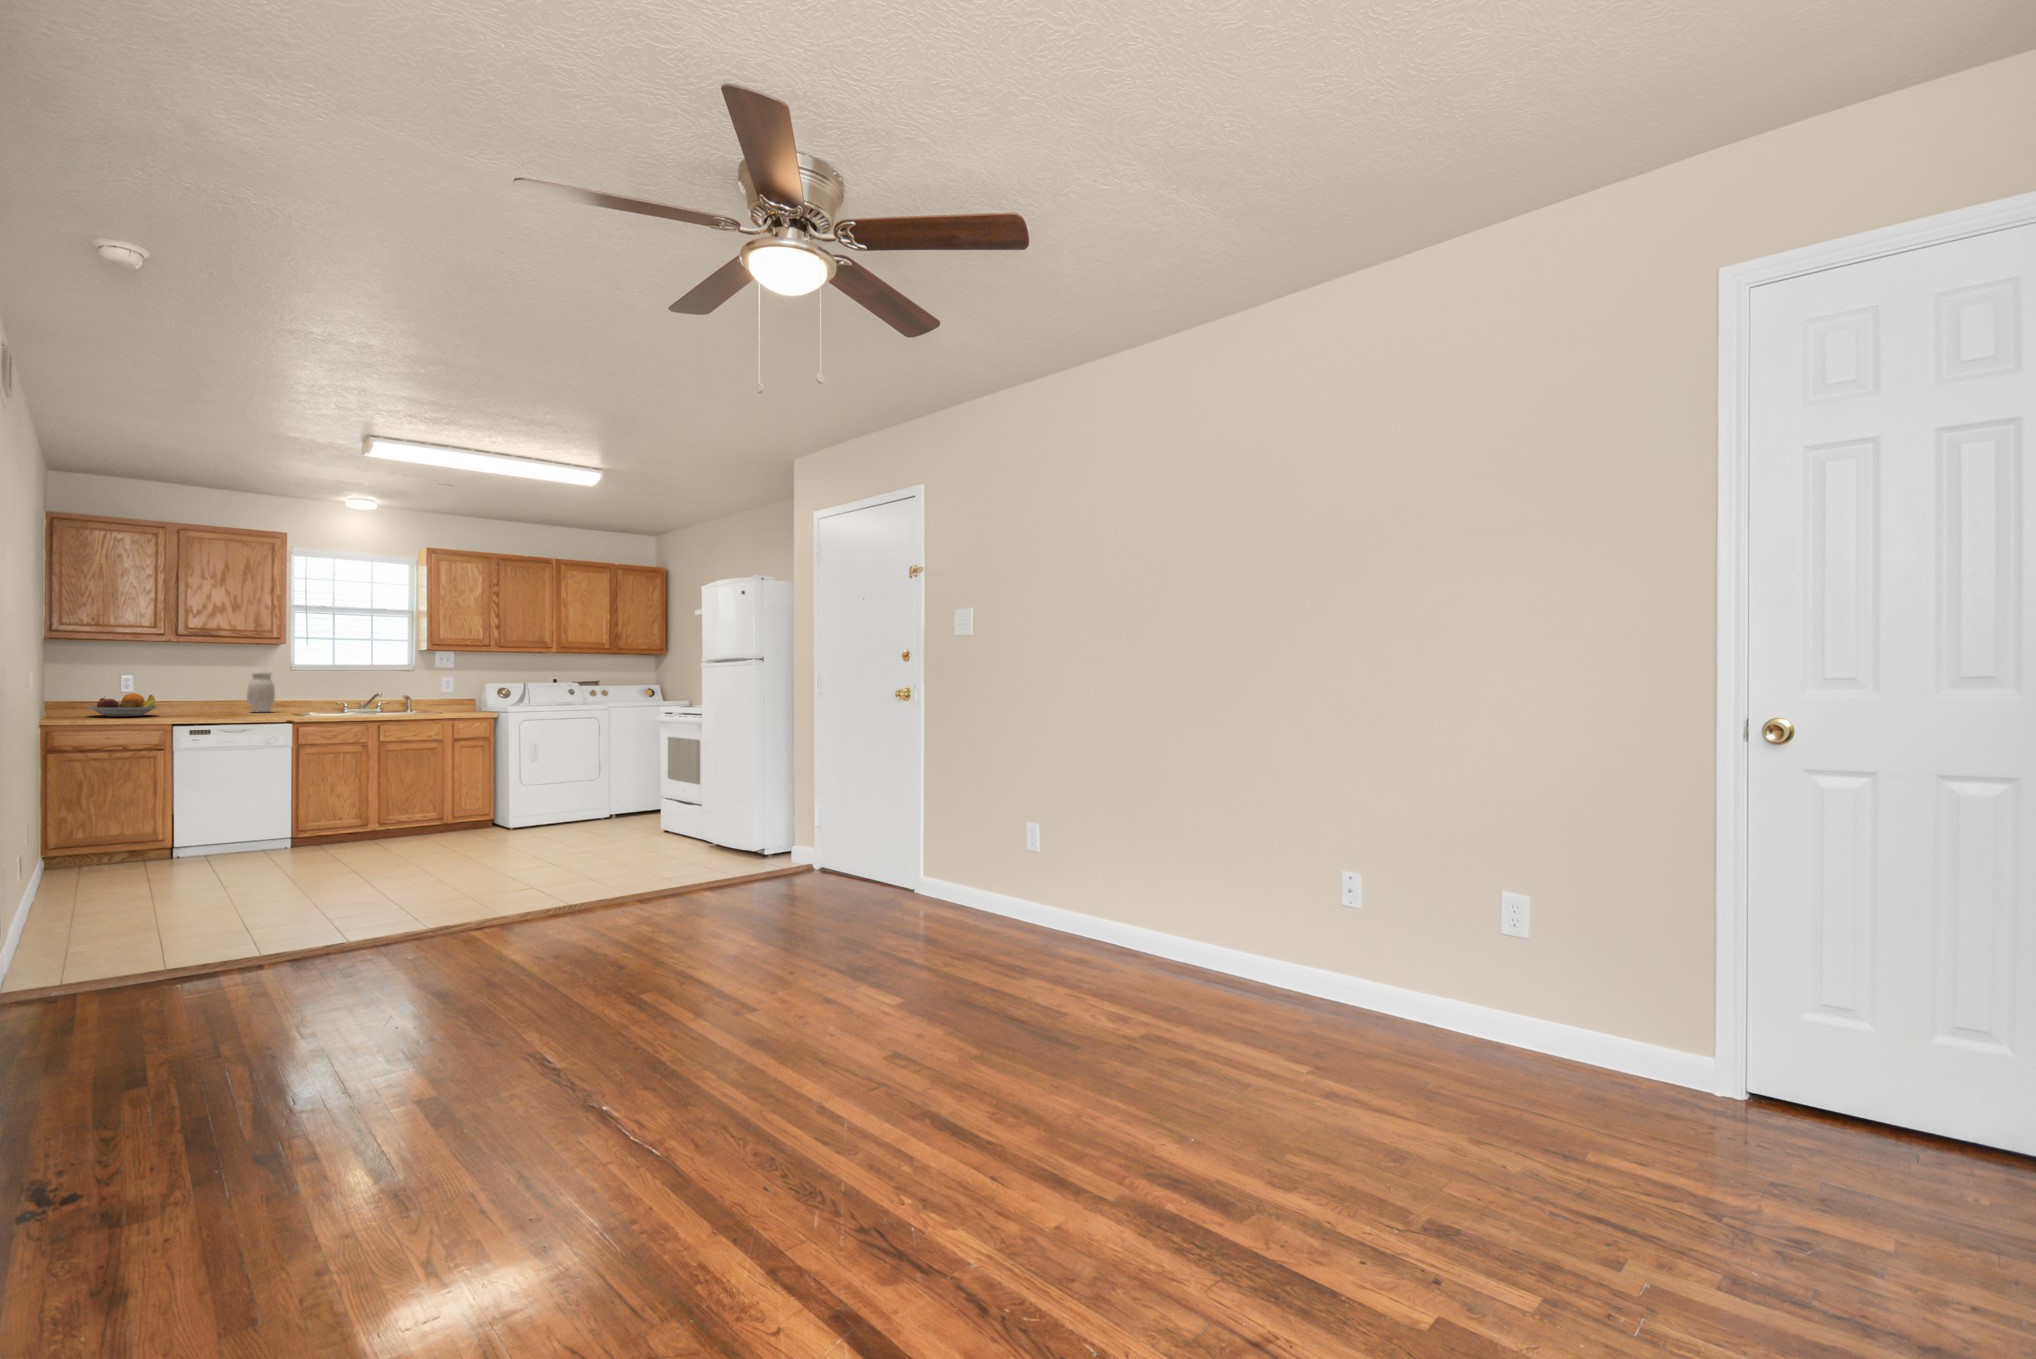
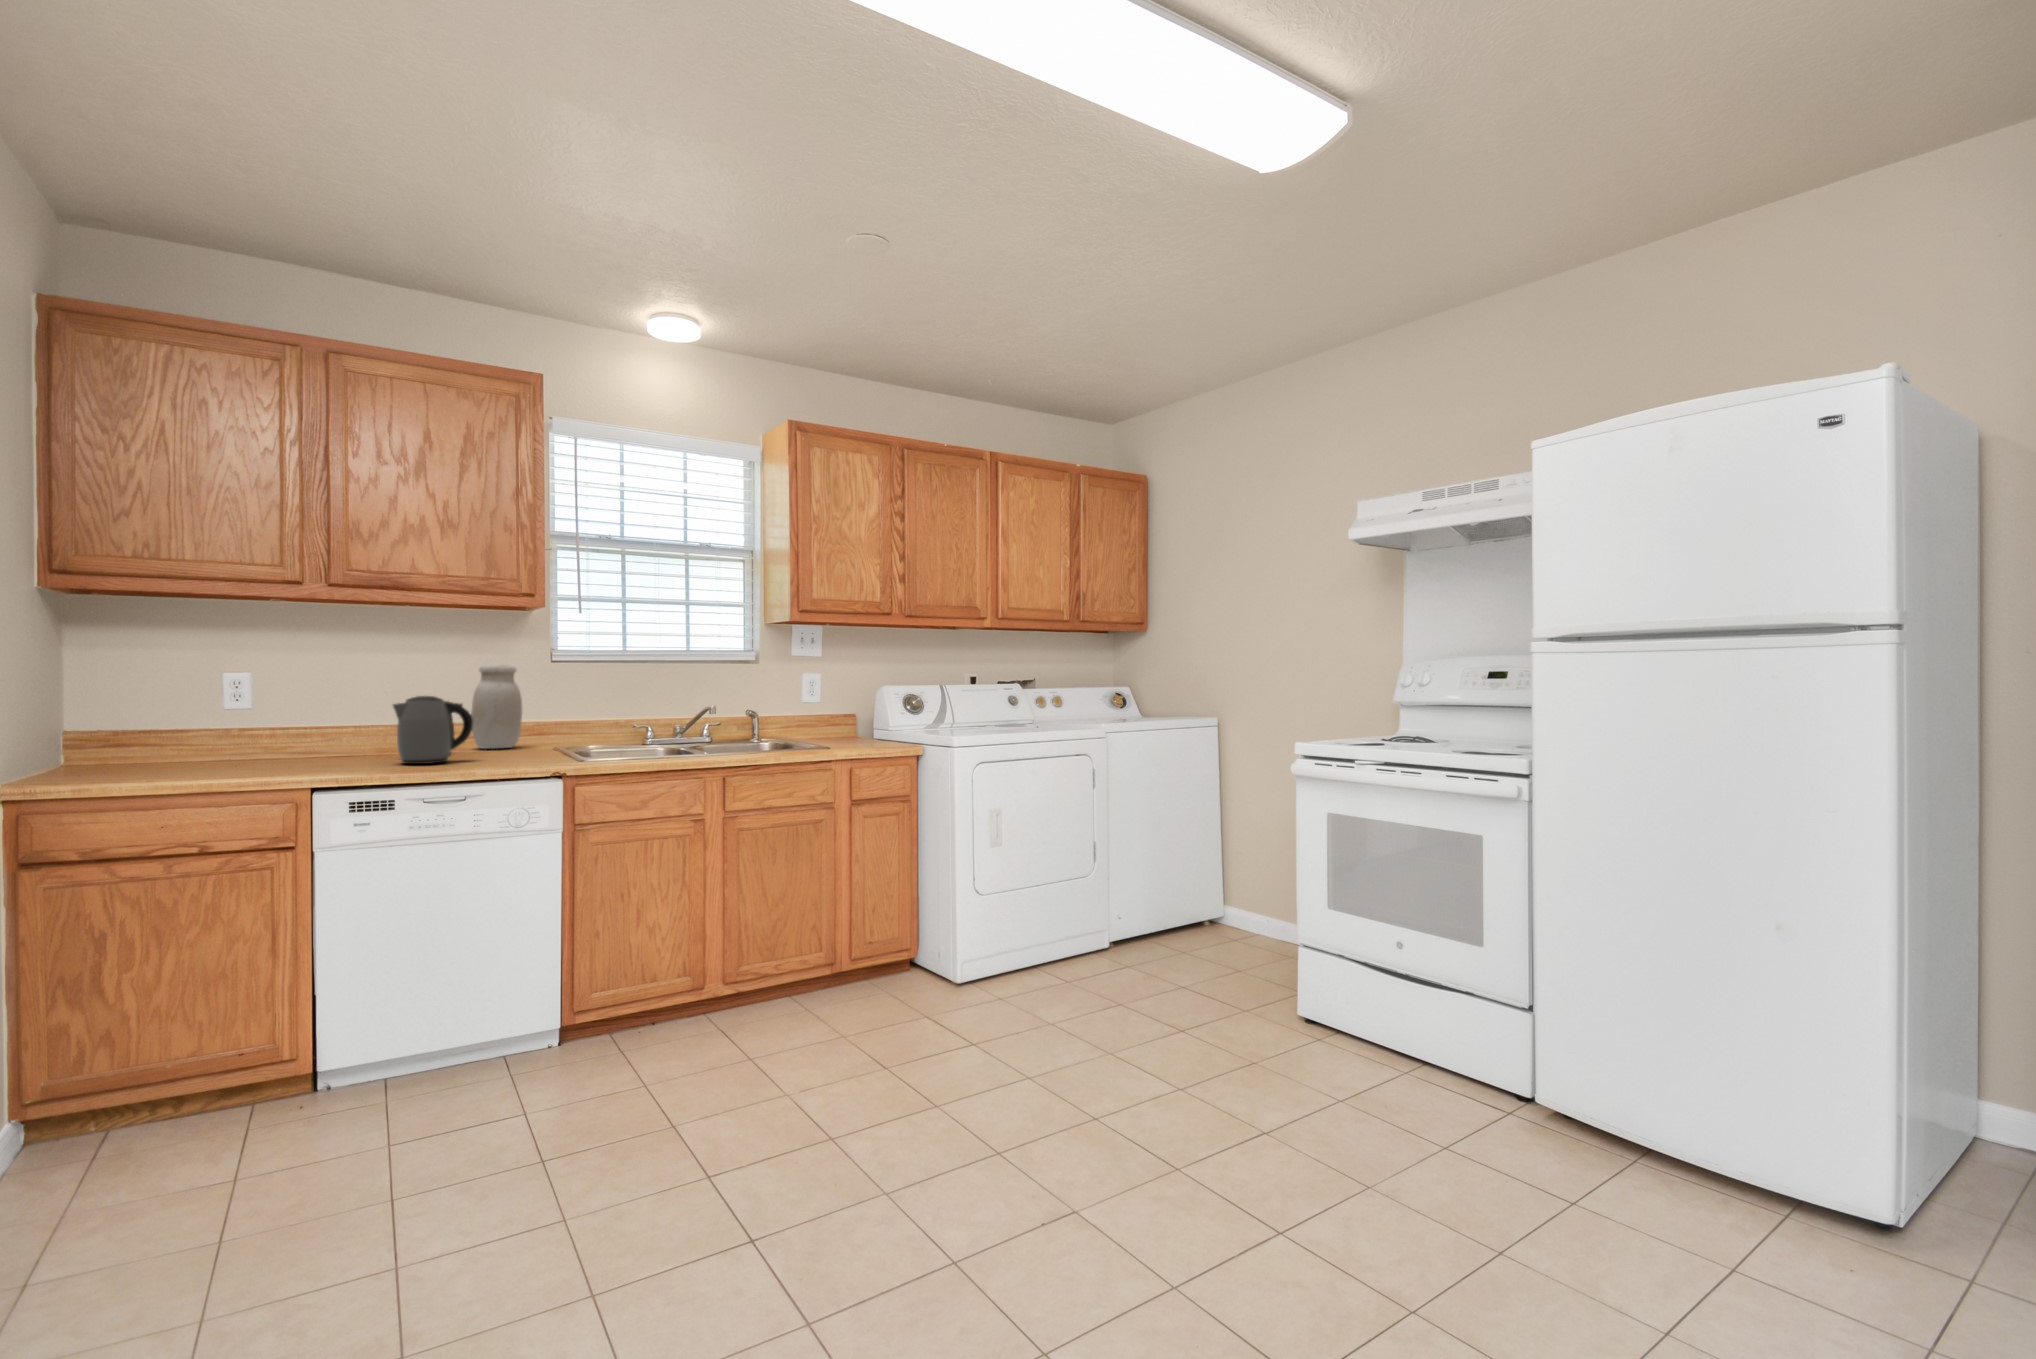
kettle: none [208,686,248,717] -> present [393,696,473,764]
fruit bowl: present [87,693,158,717] -> none [143,714,297,767]

